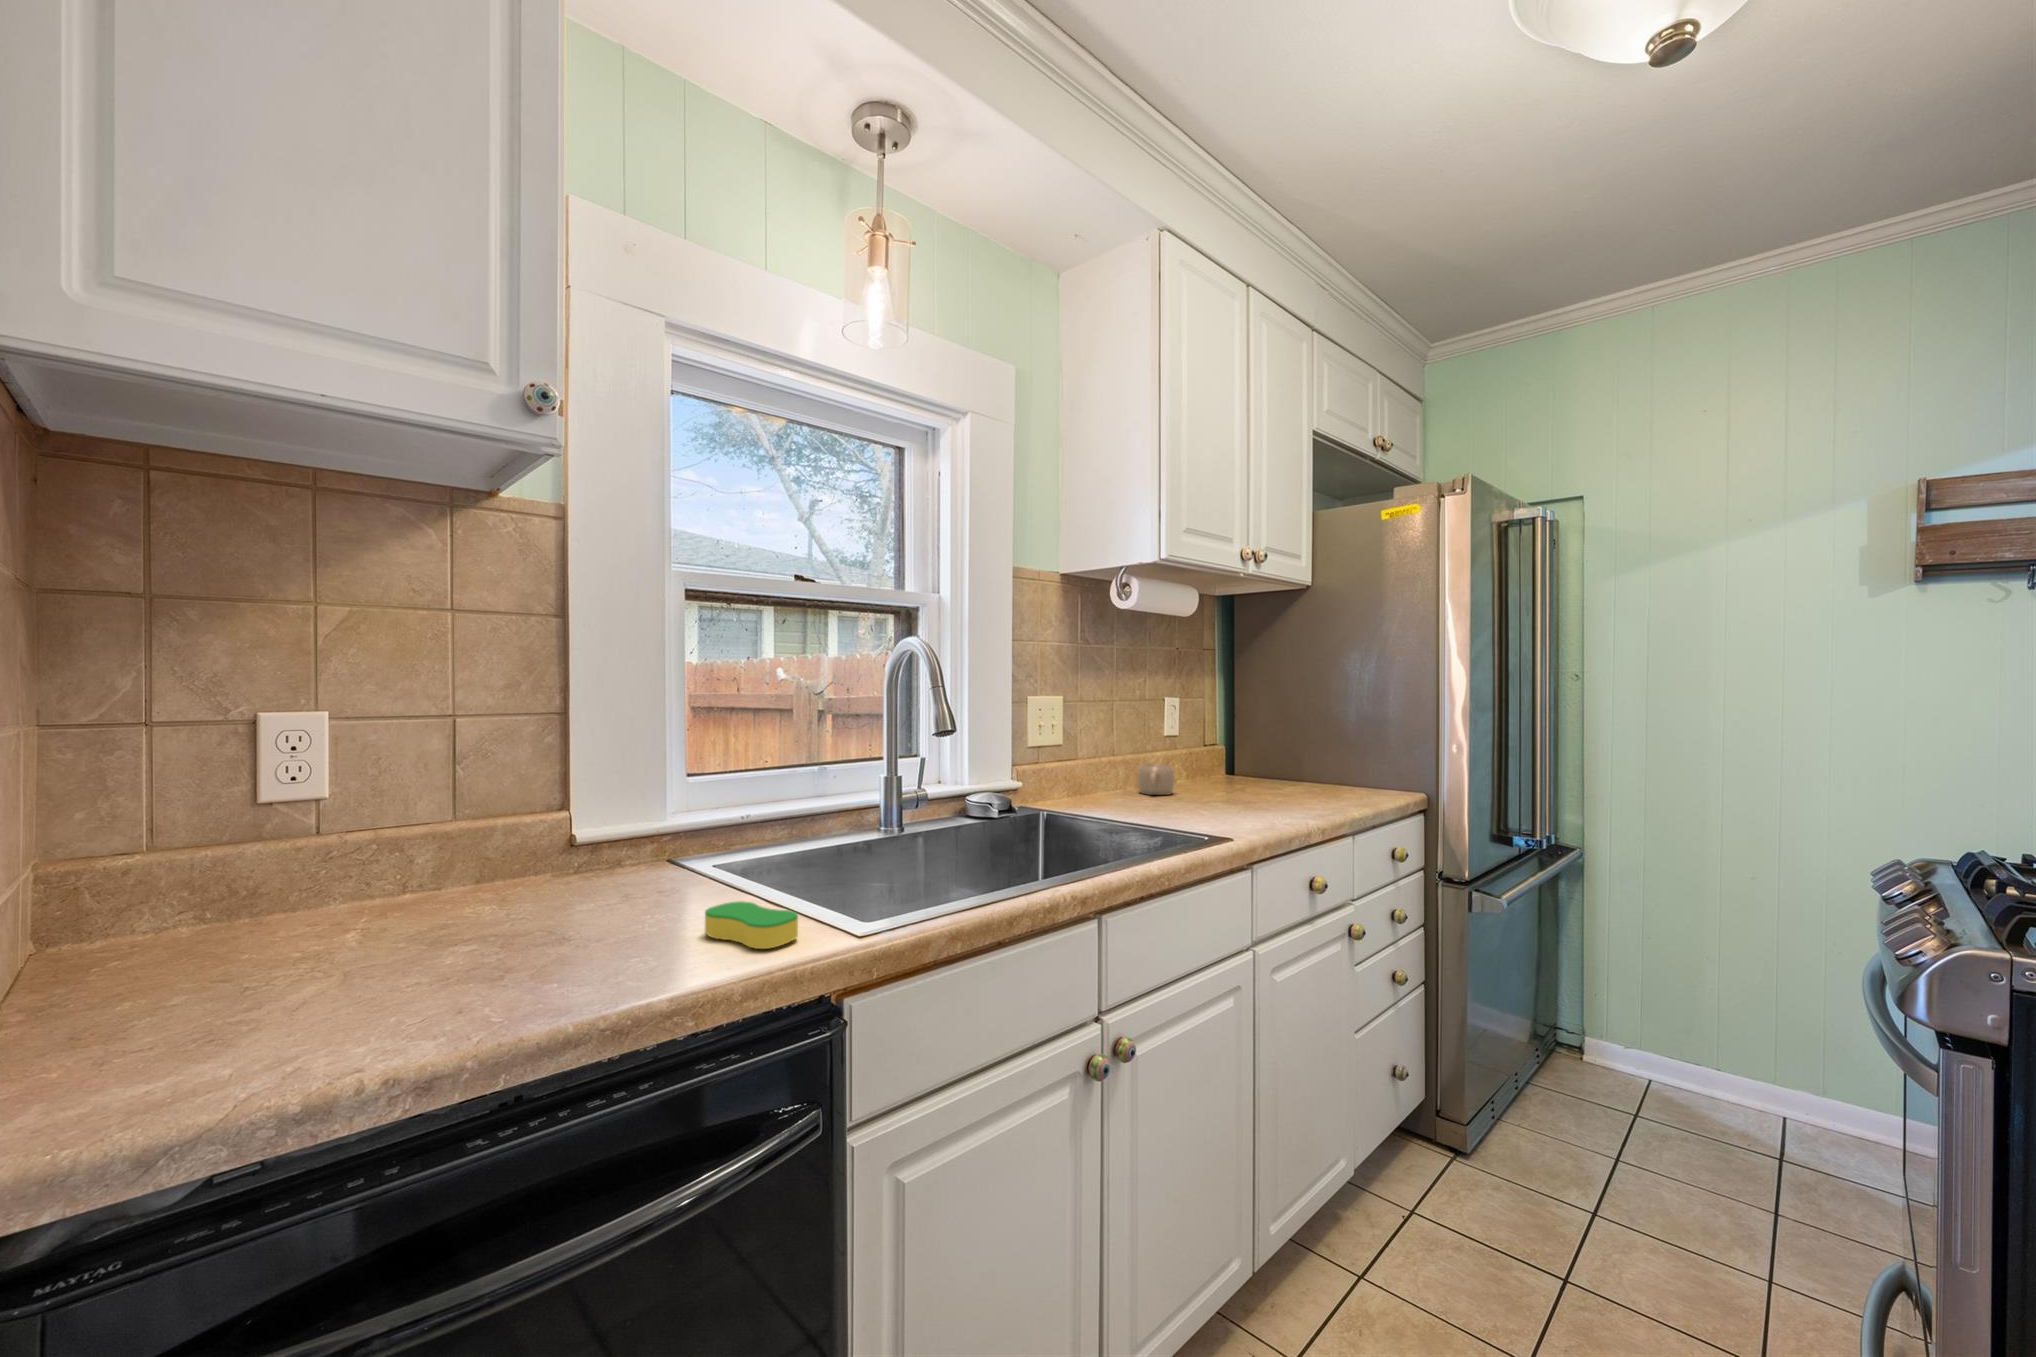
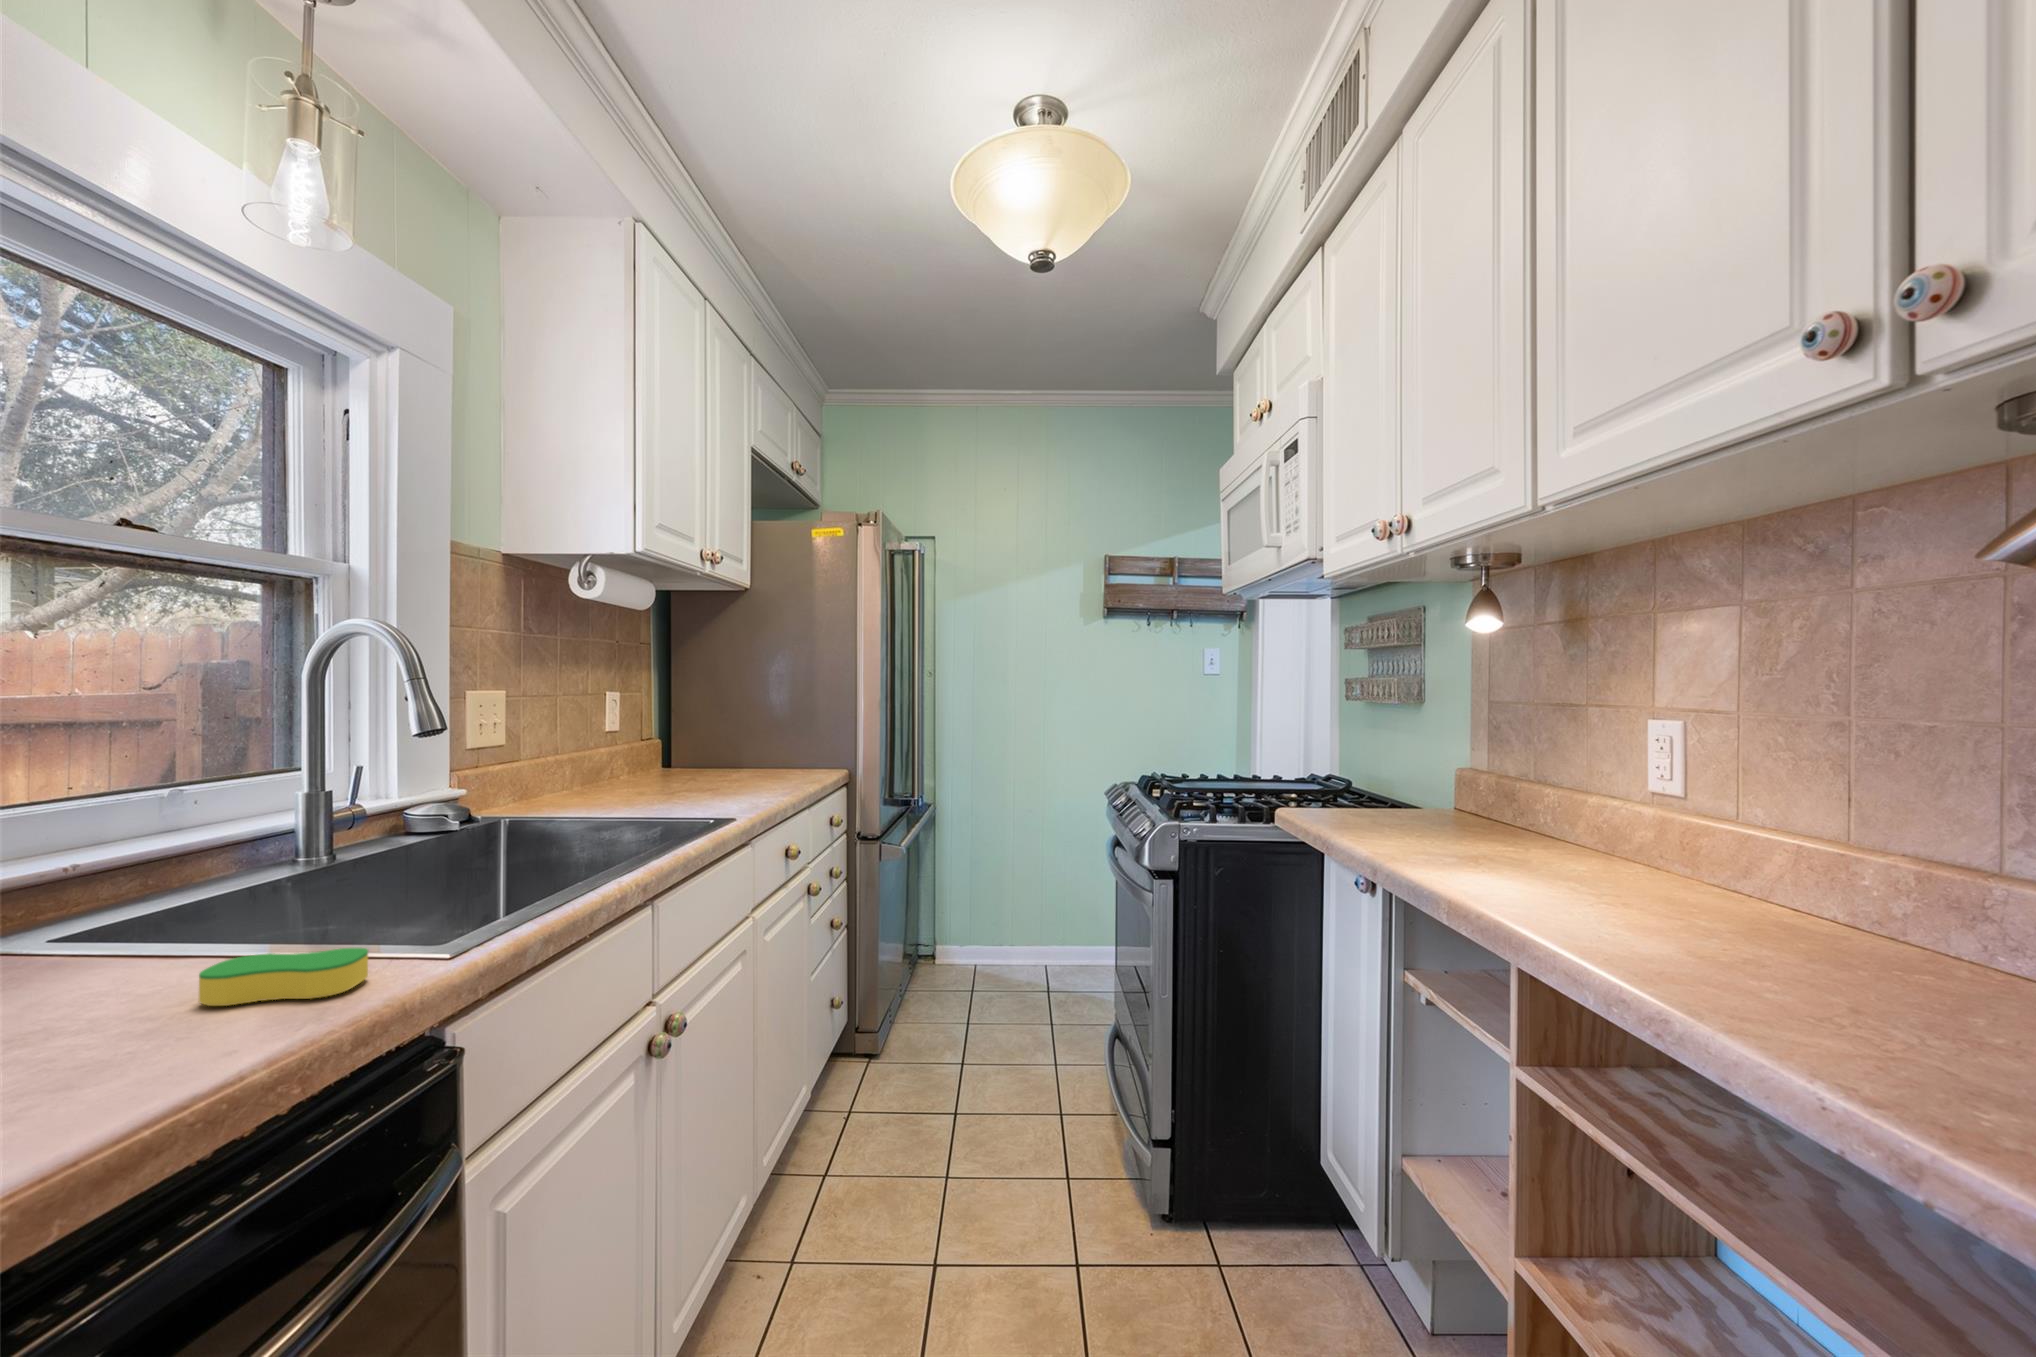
mug: present [1138,764,1174,795] -> none [594,761,635,793]

